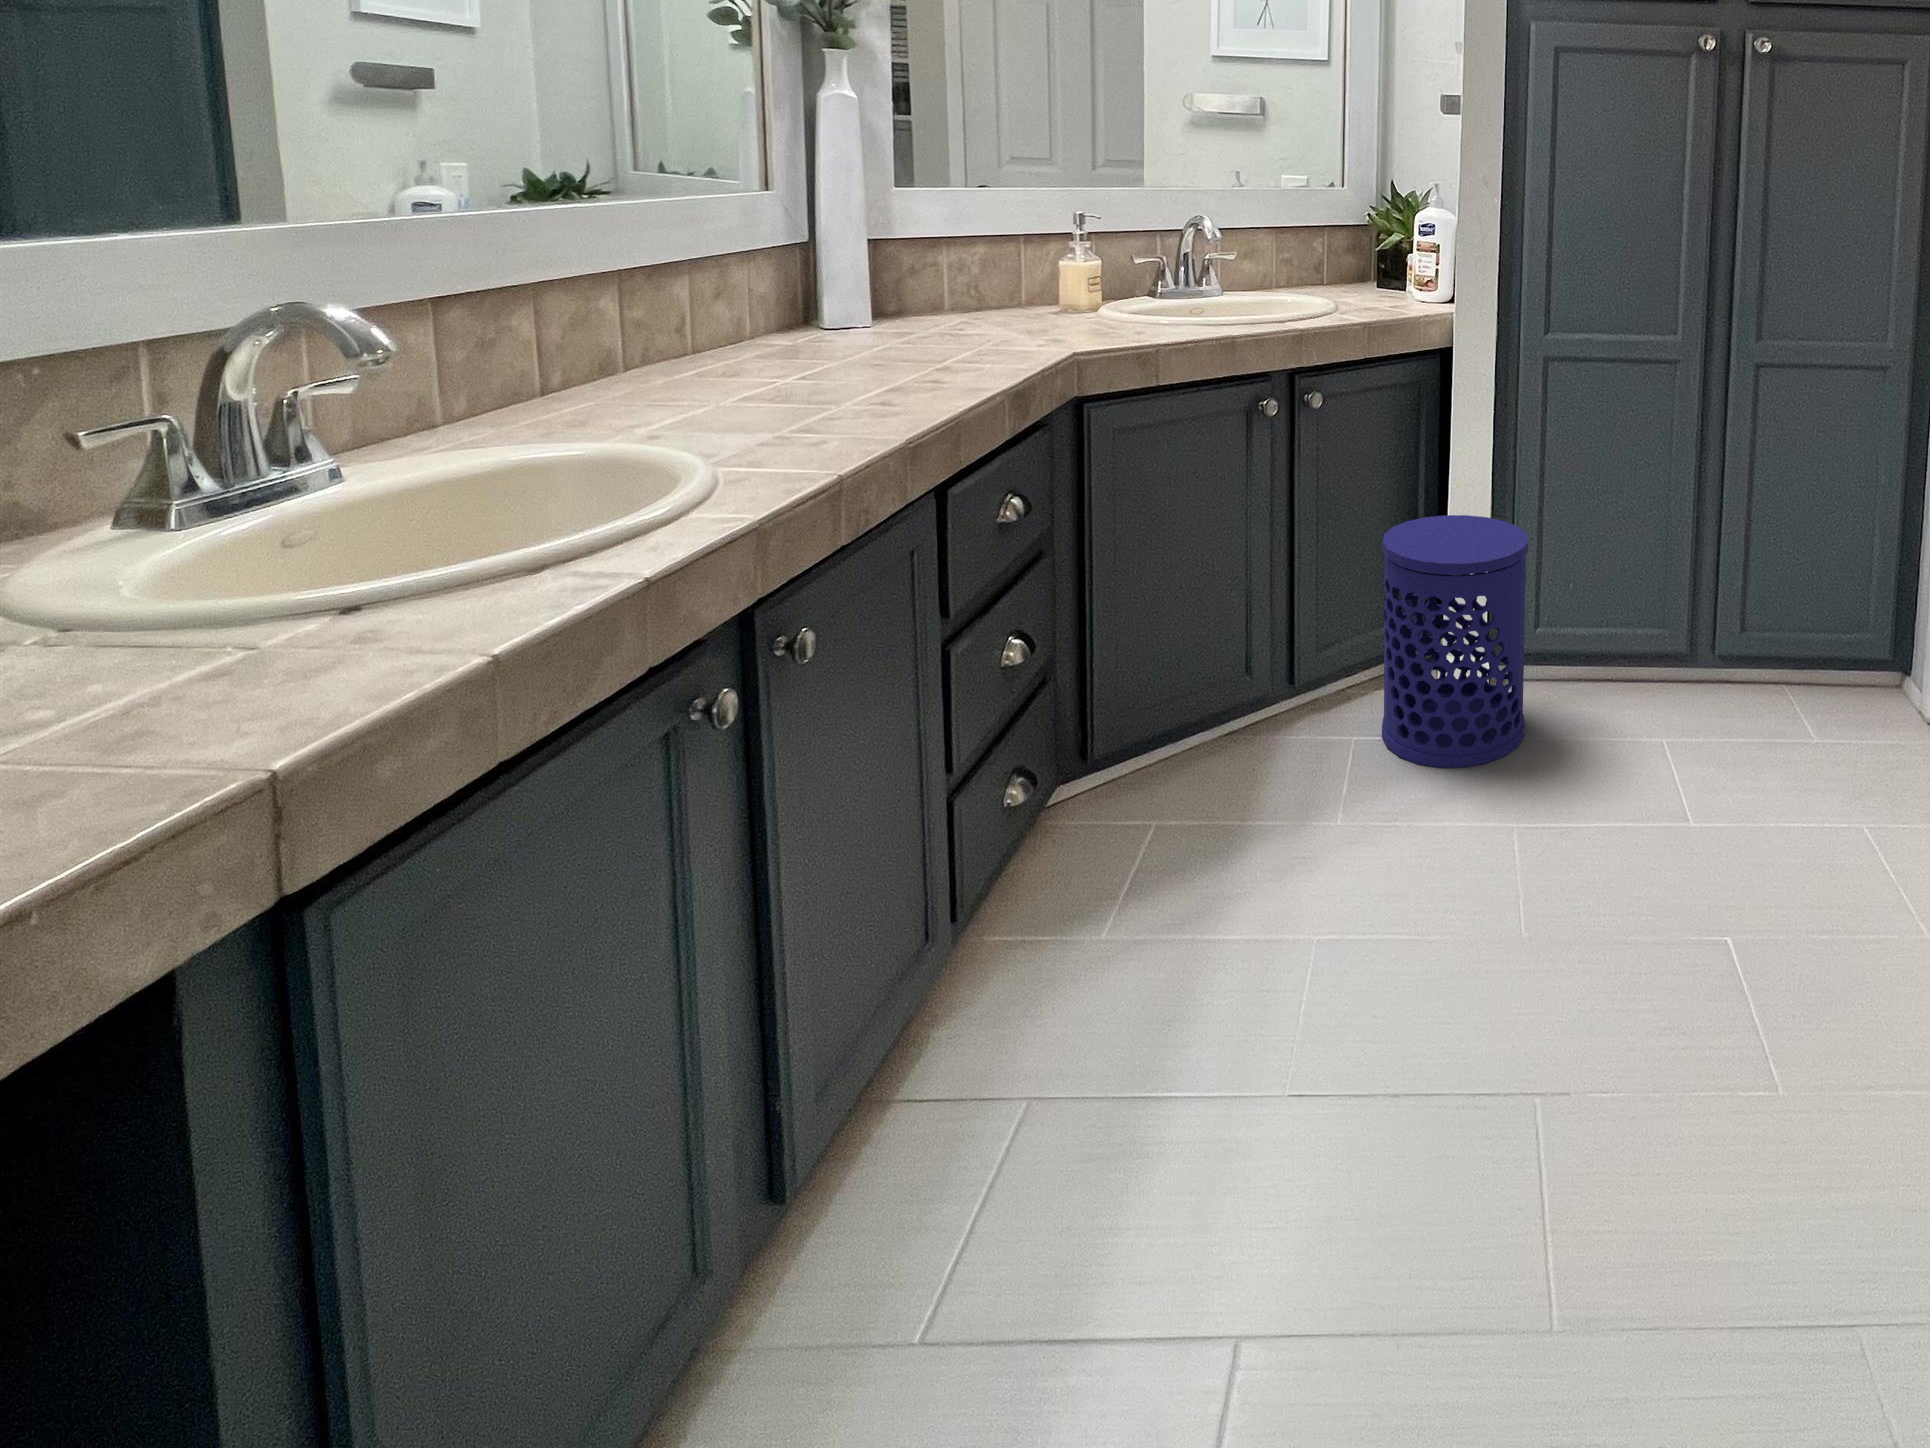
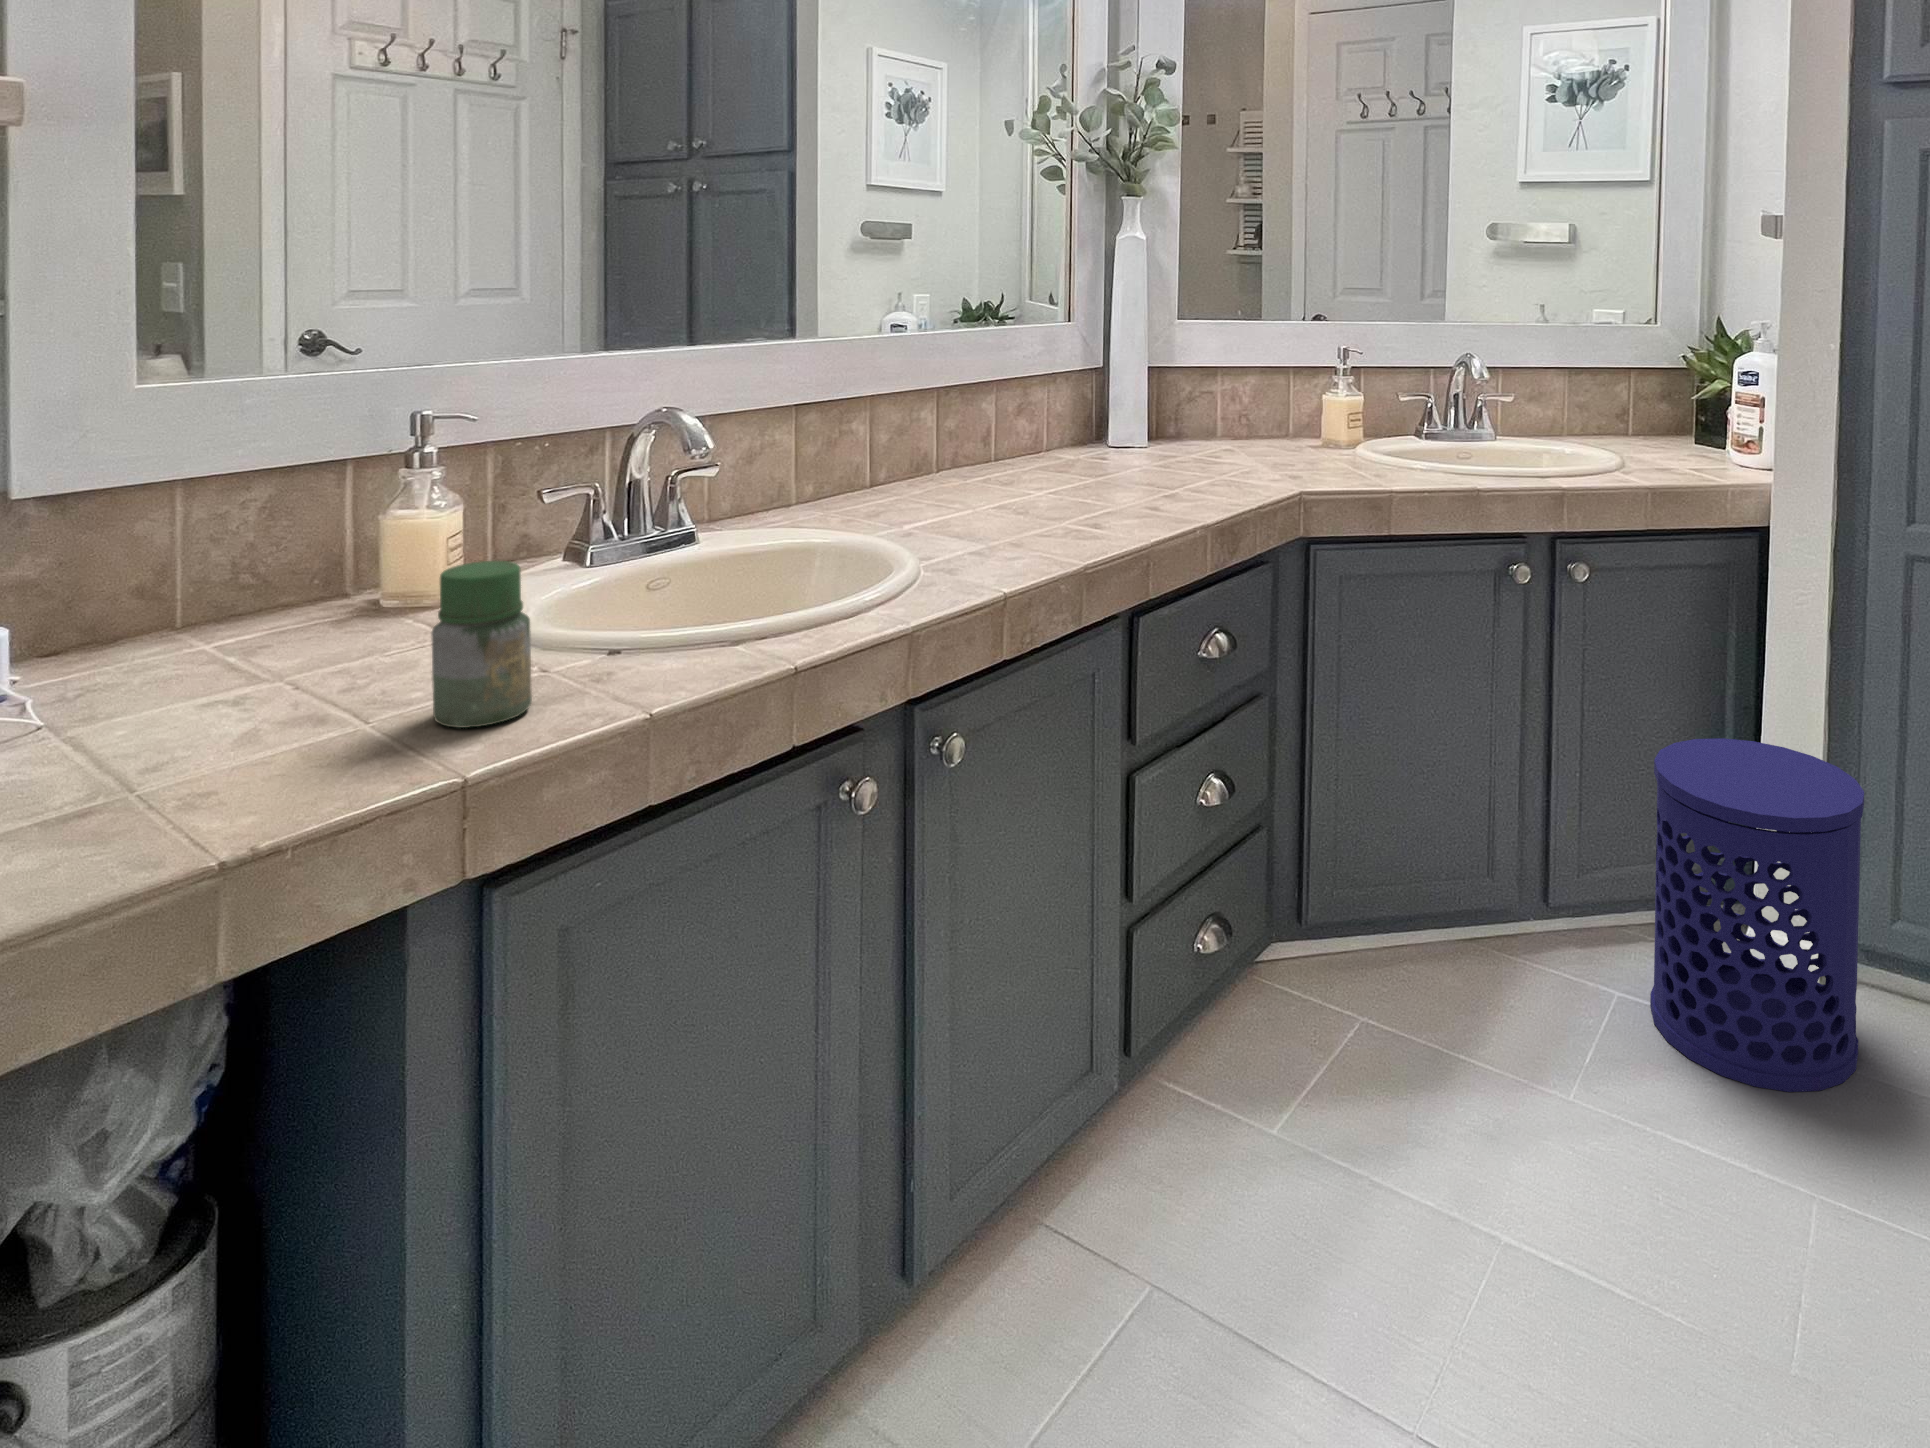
jar: none [159,491,334,706] -> present [432,561,532,728]

